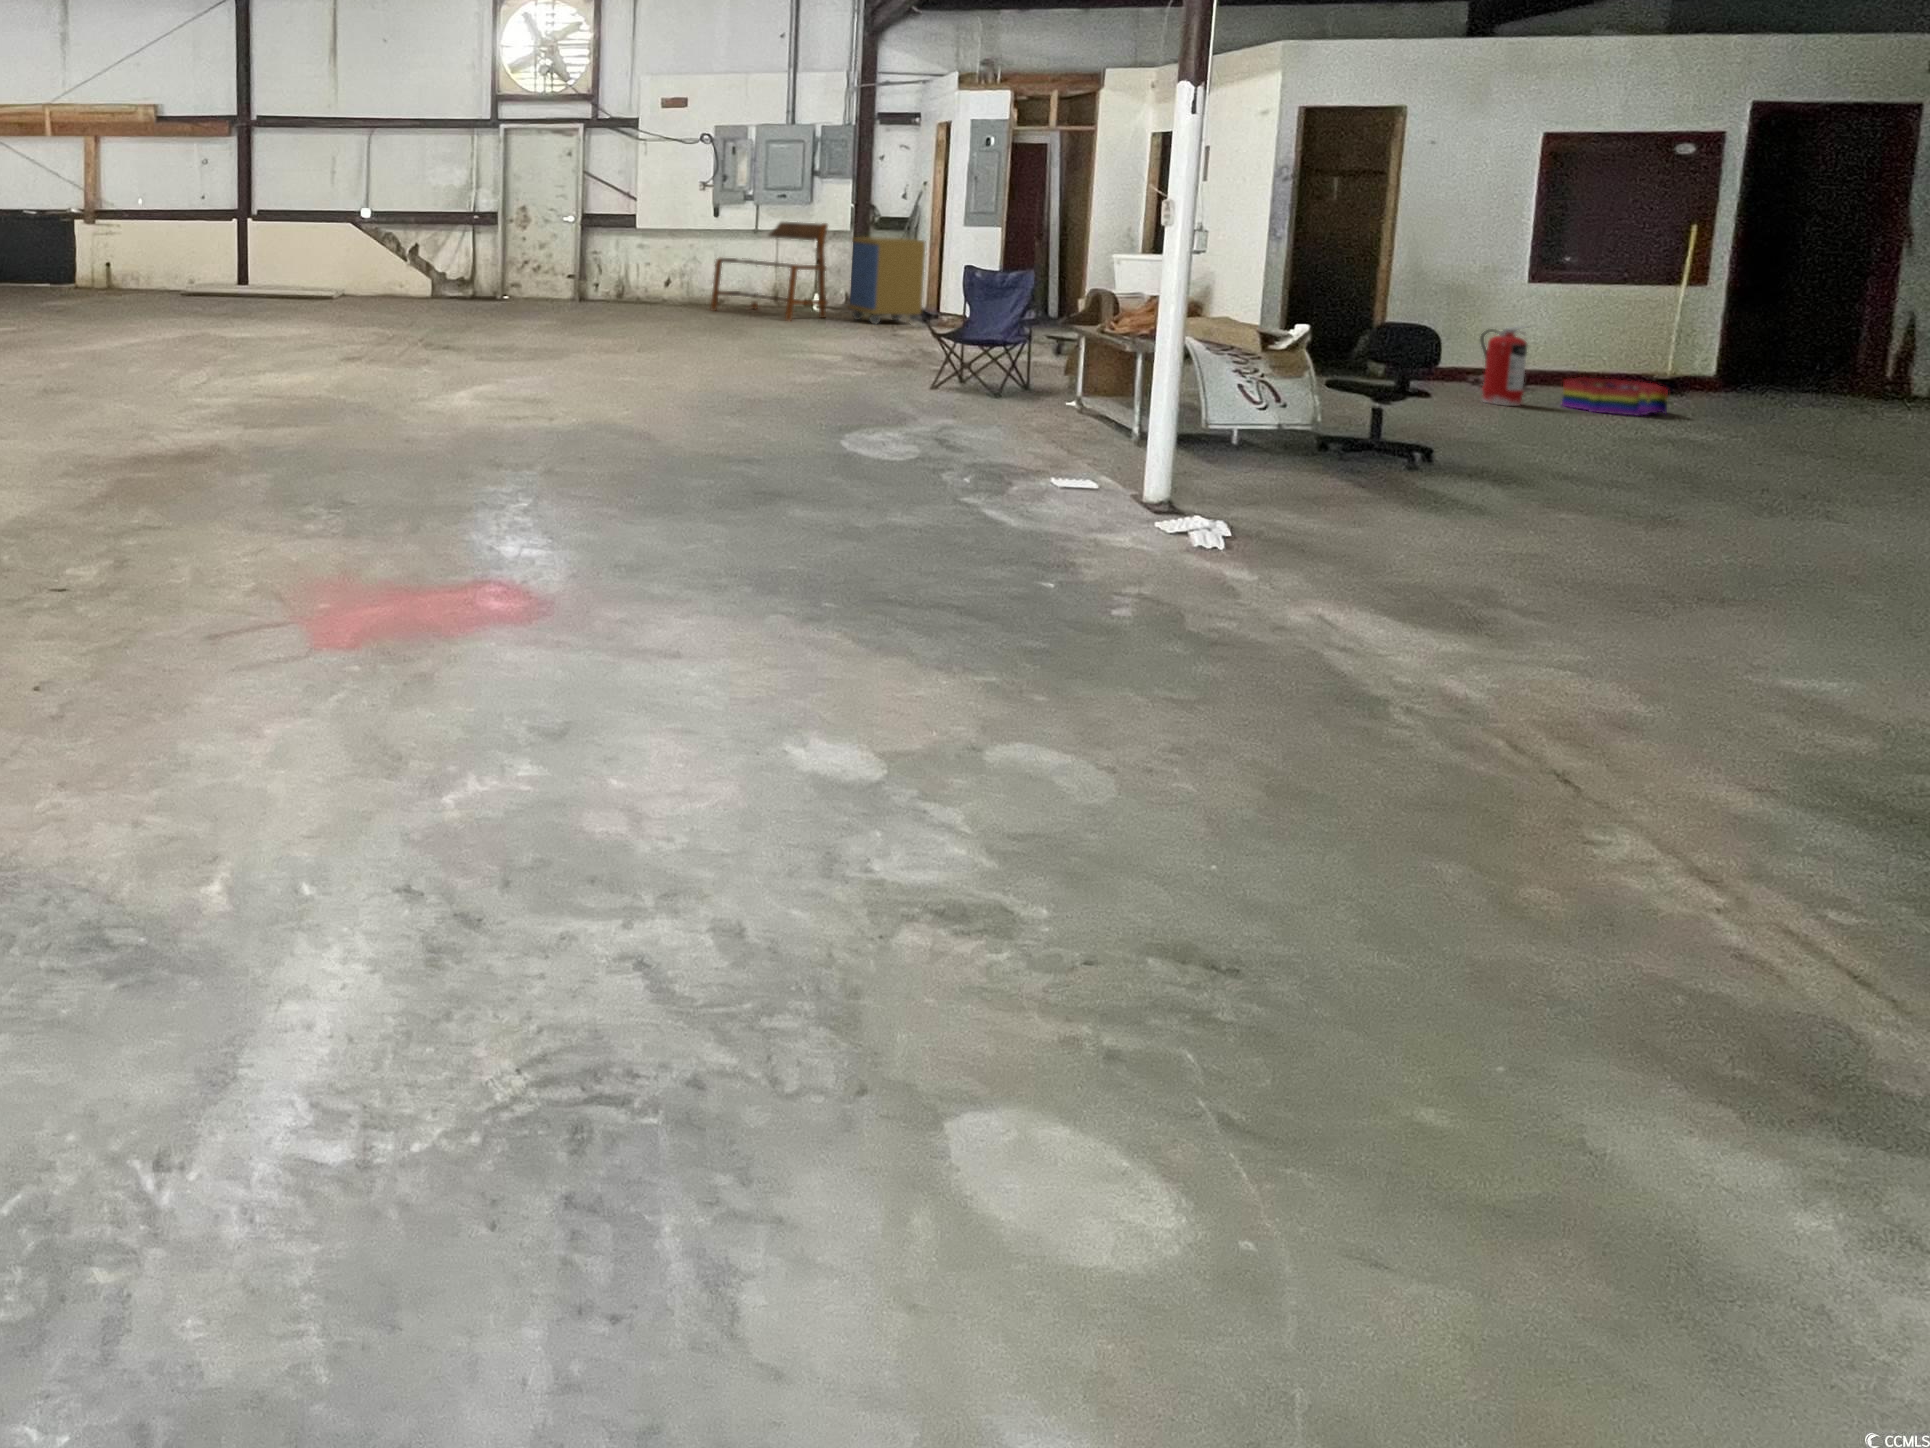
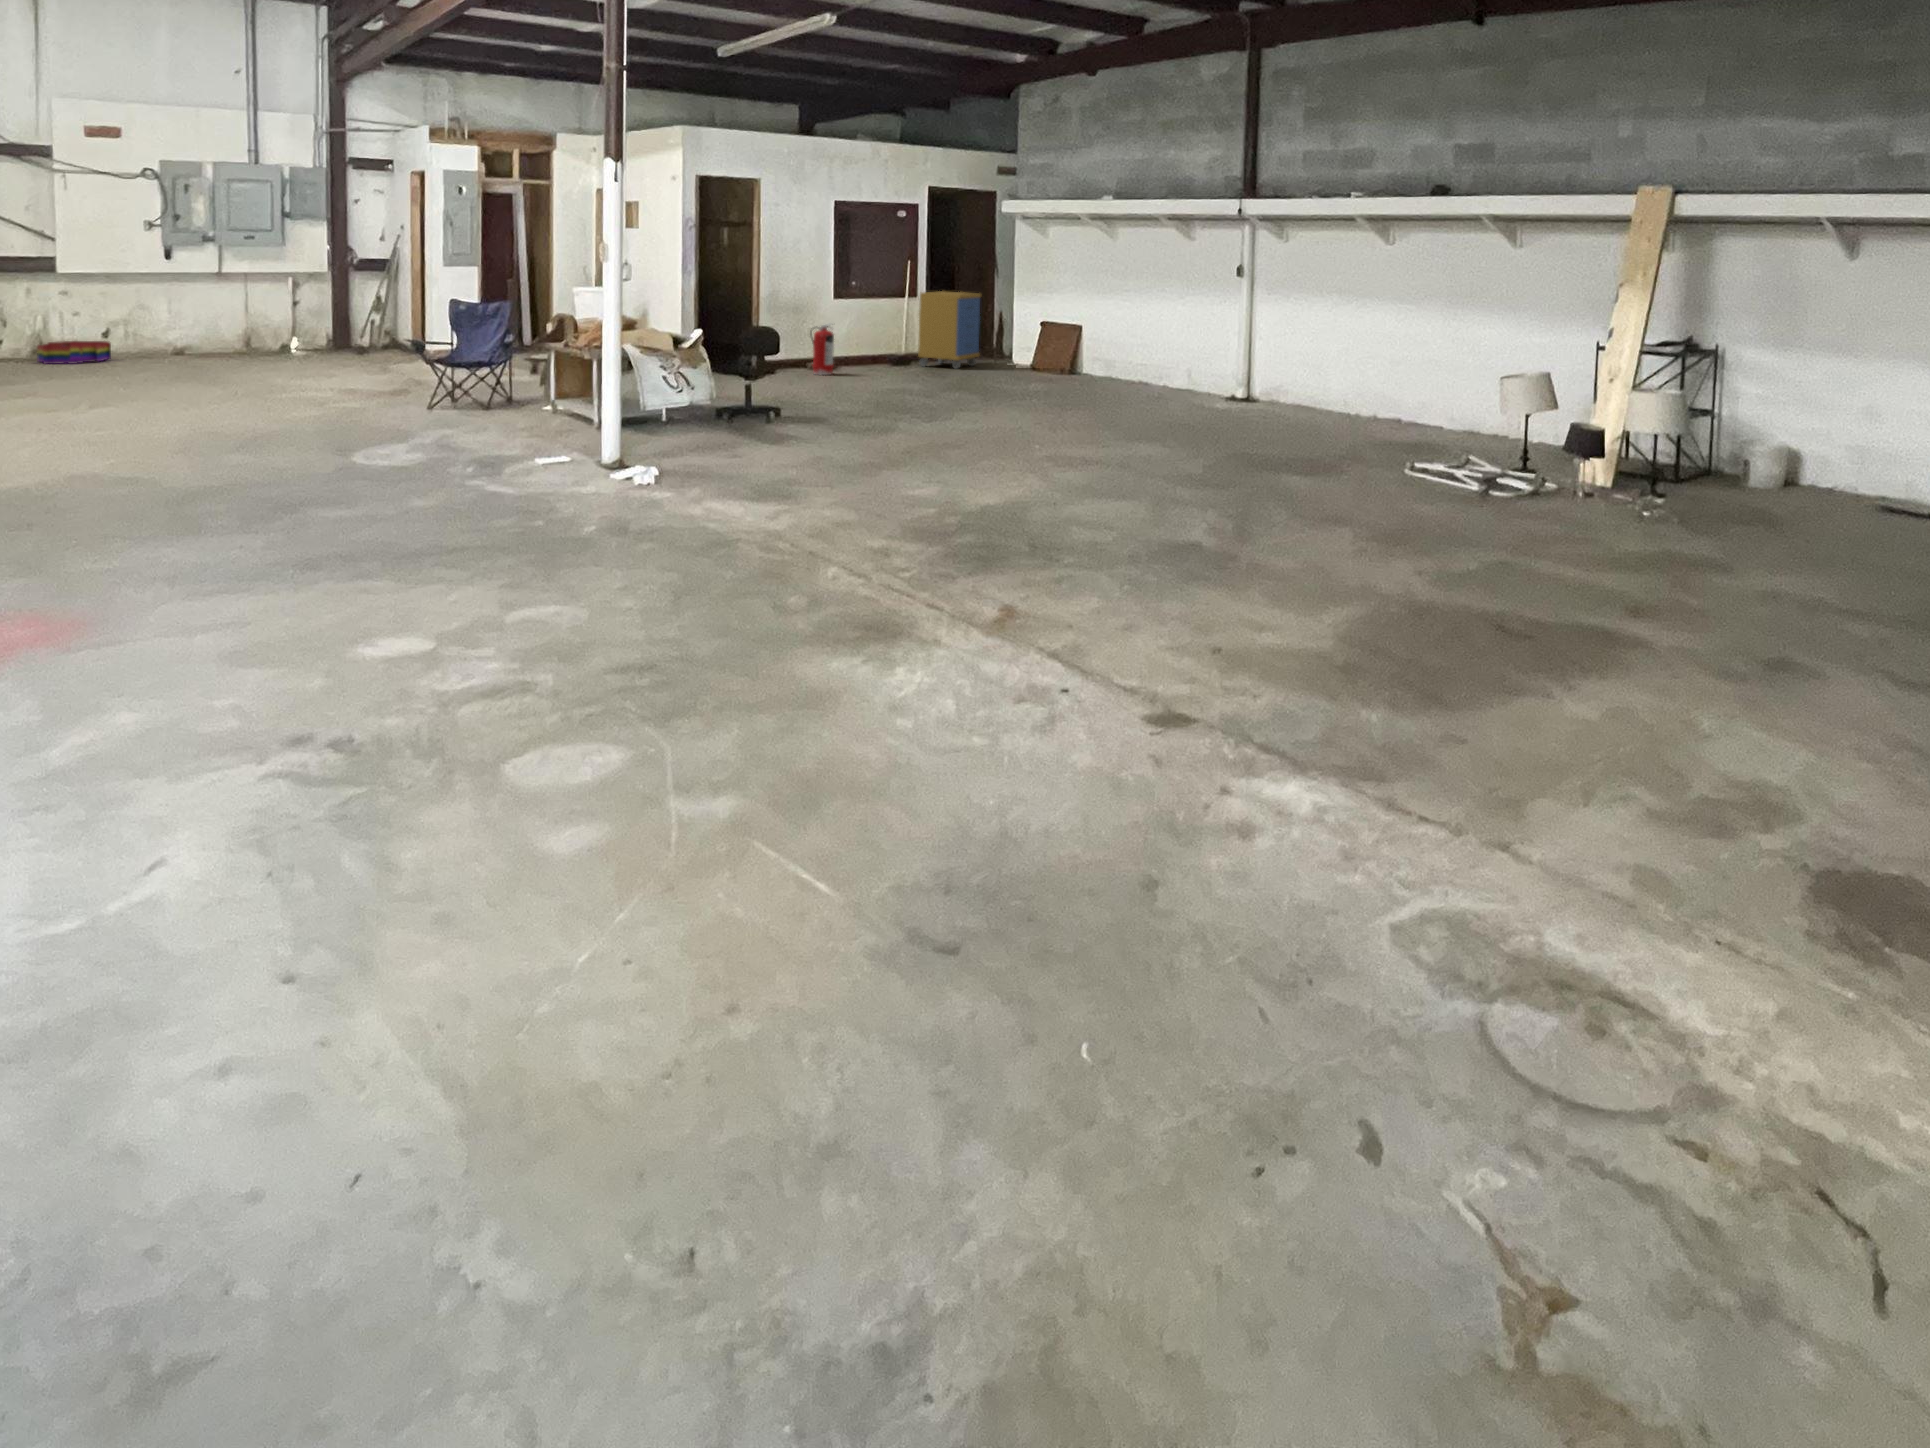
bench: present [711,222,828,321] -> none [164,260,308,361]
storage cabinet: present [849,237,925,324] -> present [918,291,981,369]
storage bin: present [1562,377,1668,416] -> present [37,341,111,364]

